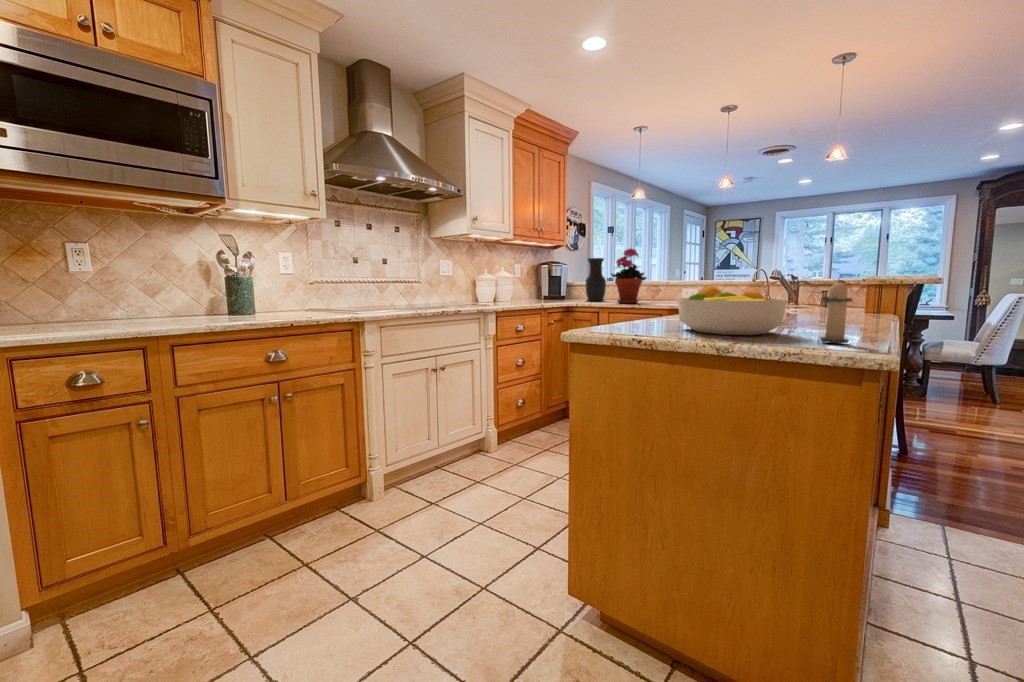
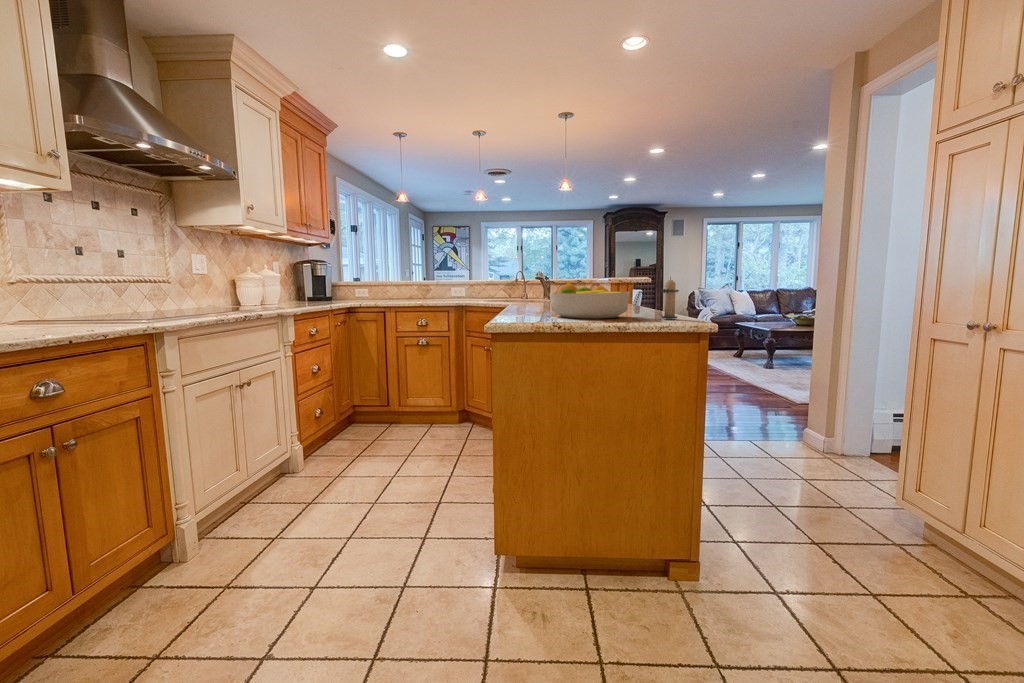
potted plant: present [611,249,646,303] -> none [396,249,430,302]
vase: present [586,258,606,301] -> none [361,257,382,301]

